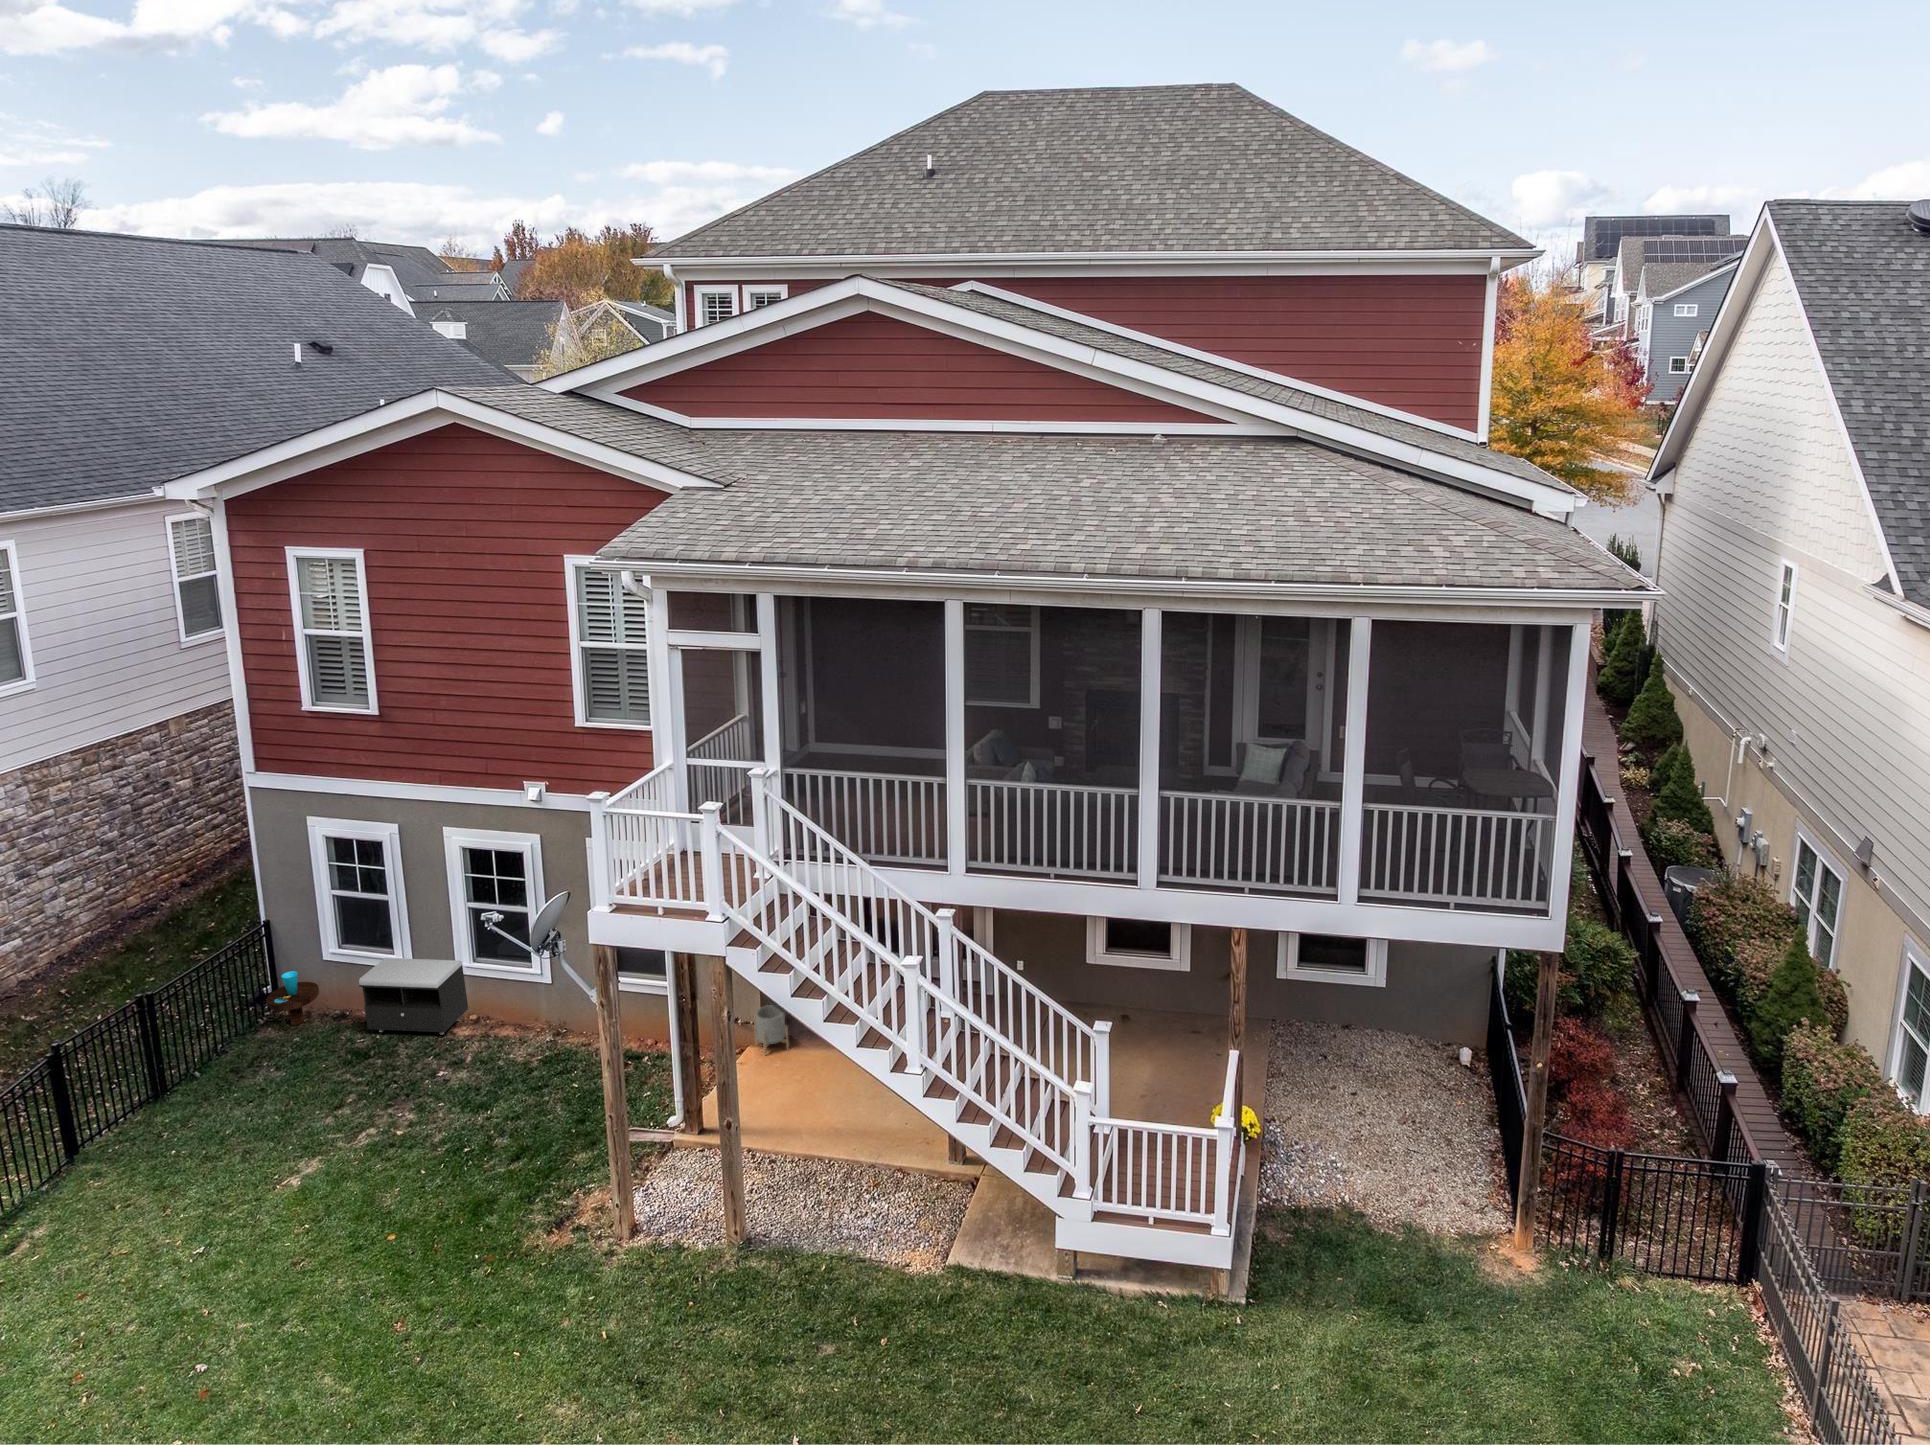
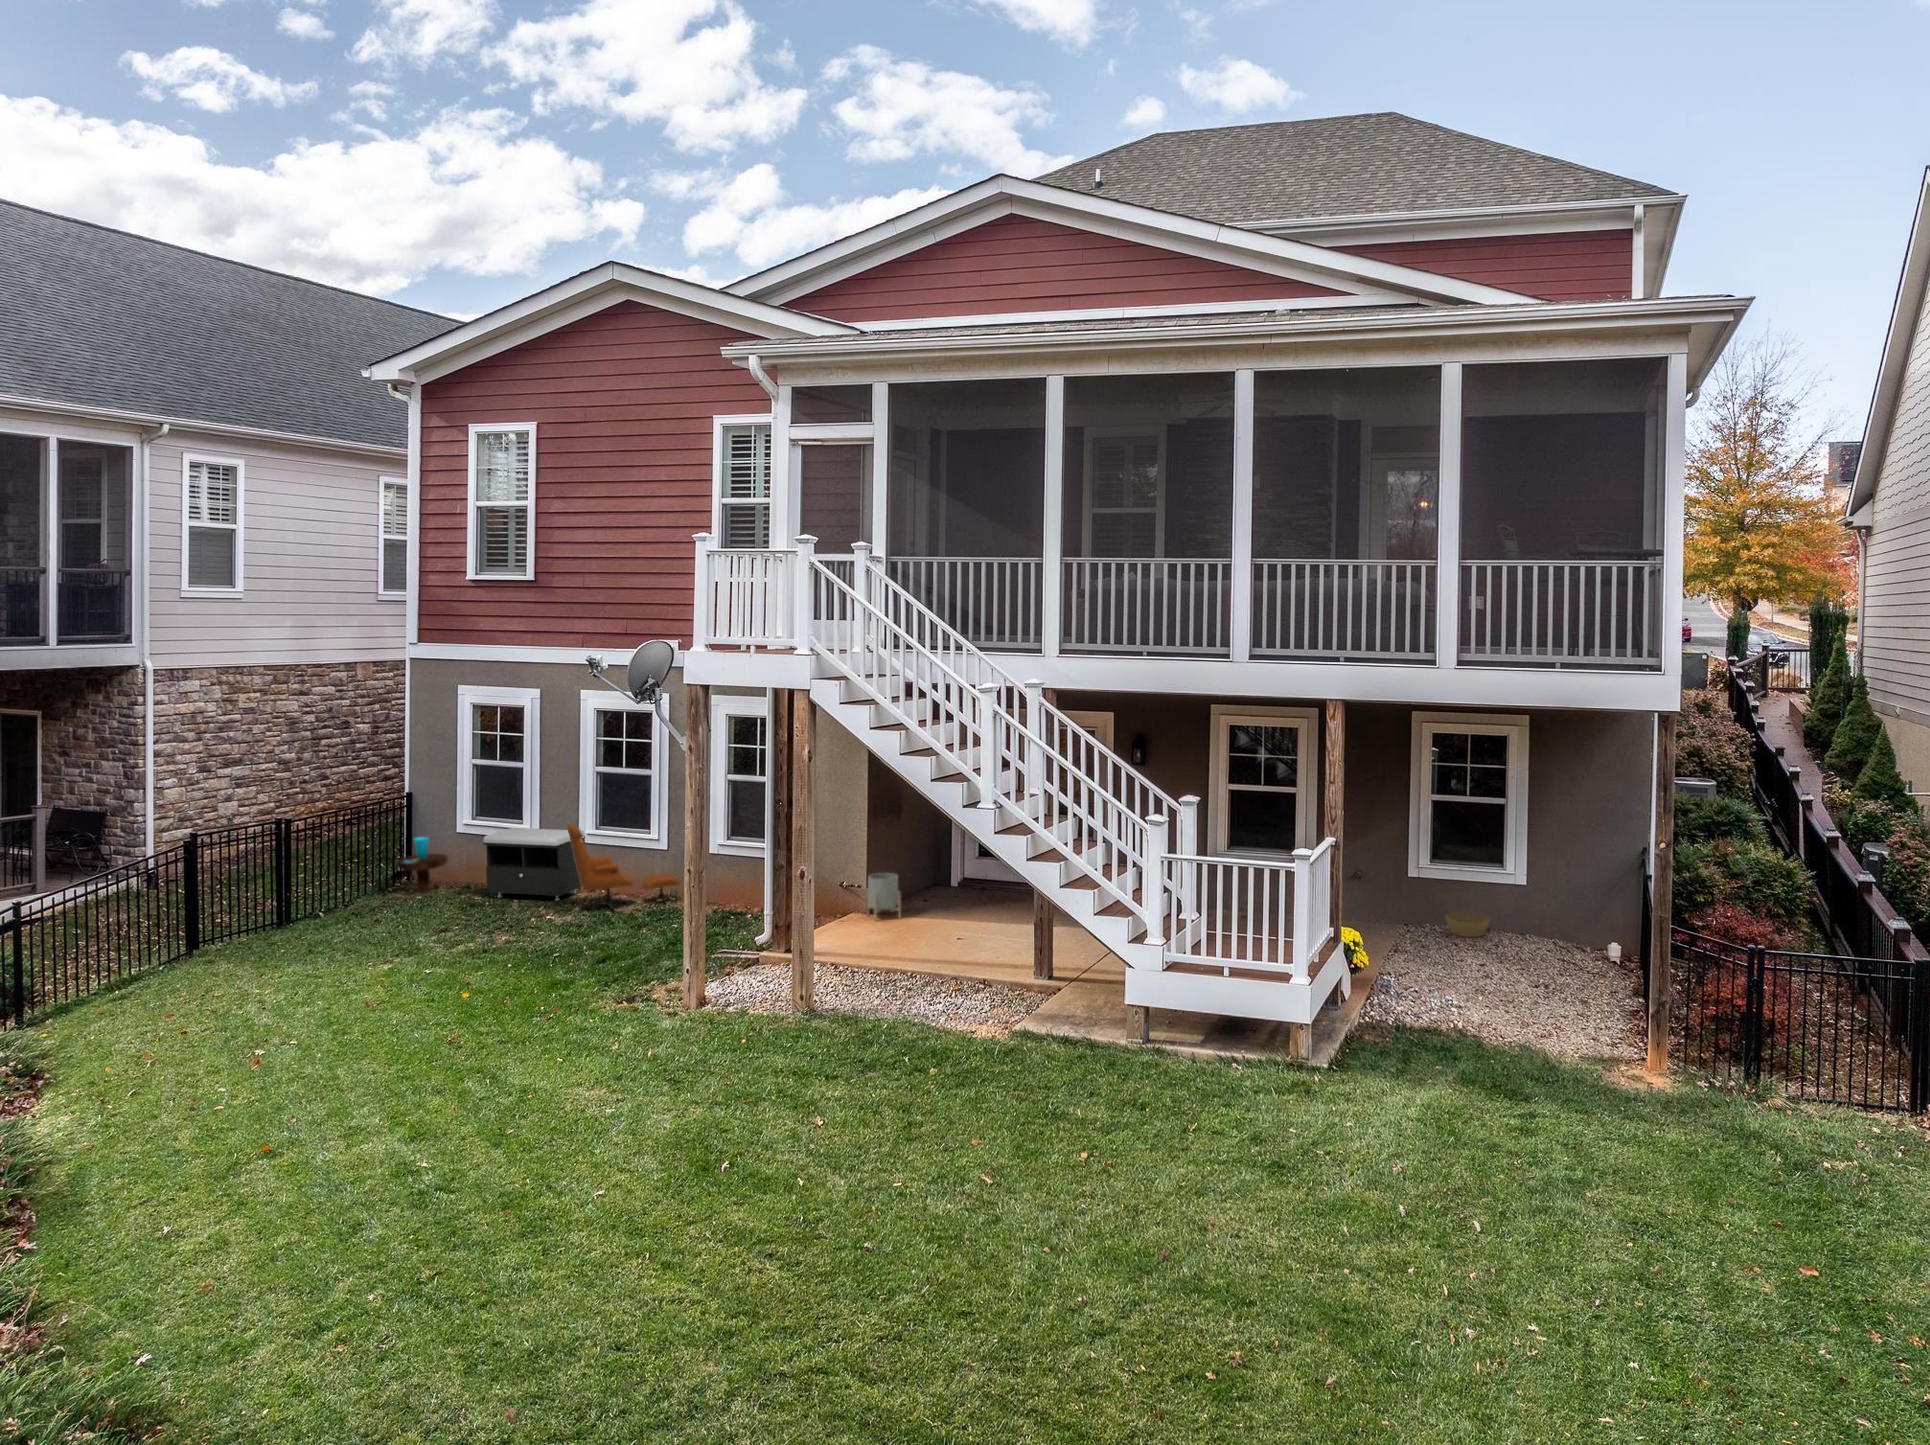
lounge chair: none [449,972,567,1056] -> present [568,823,680,911]
basket: none [1283,1022,1321,1051] -> present [1446,912,1489,937]

